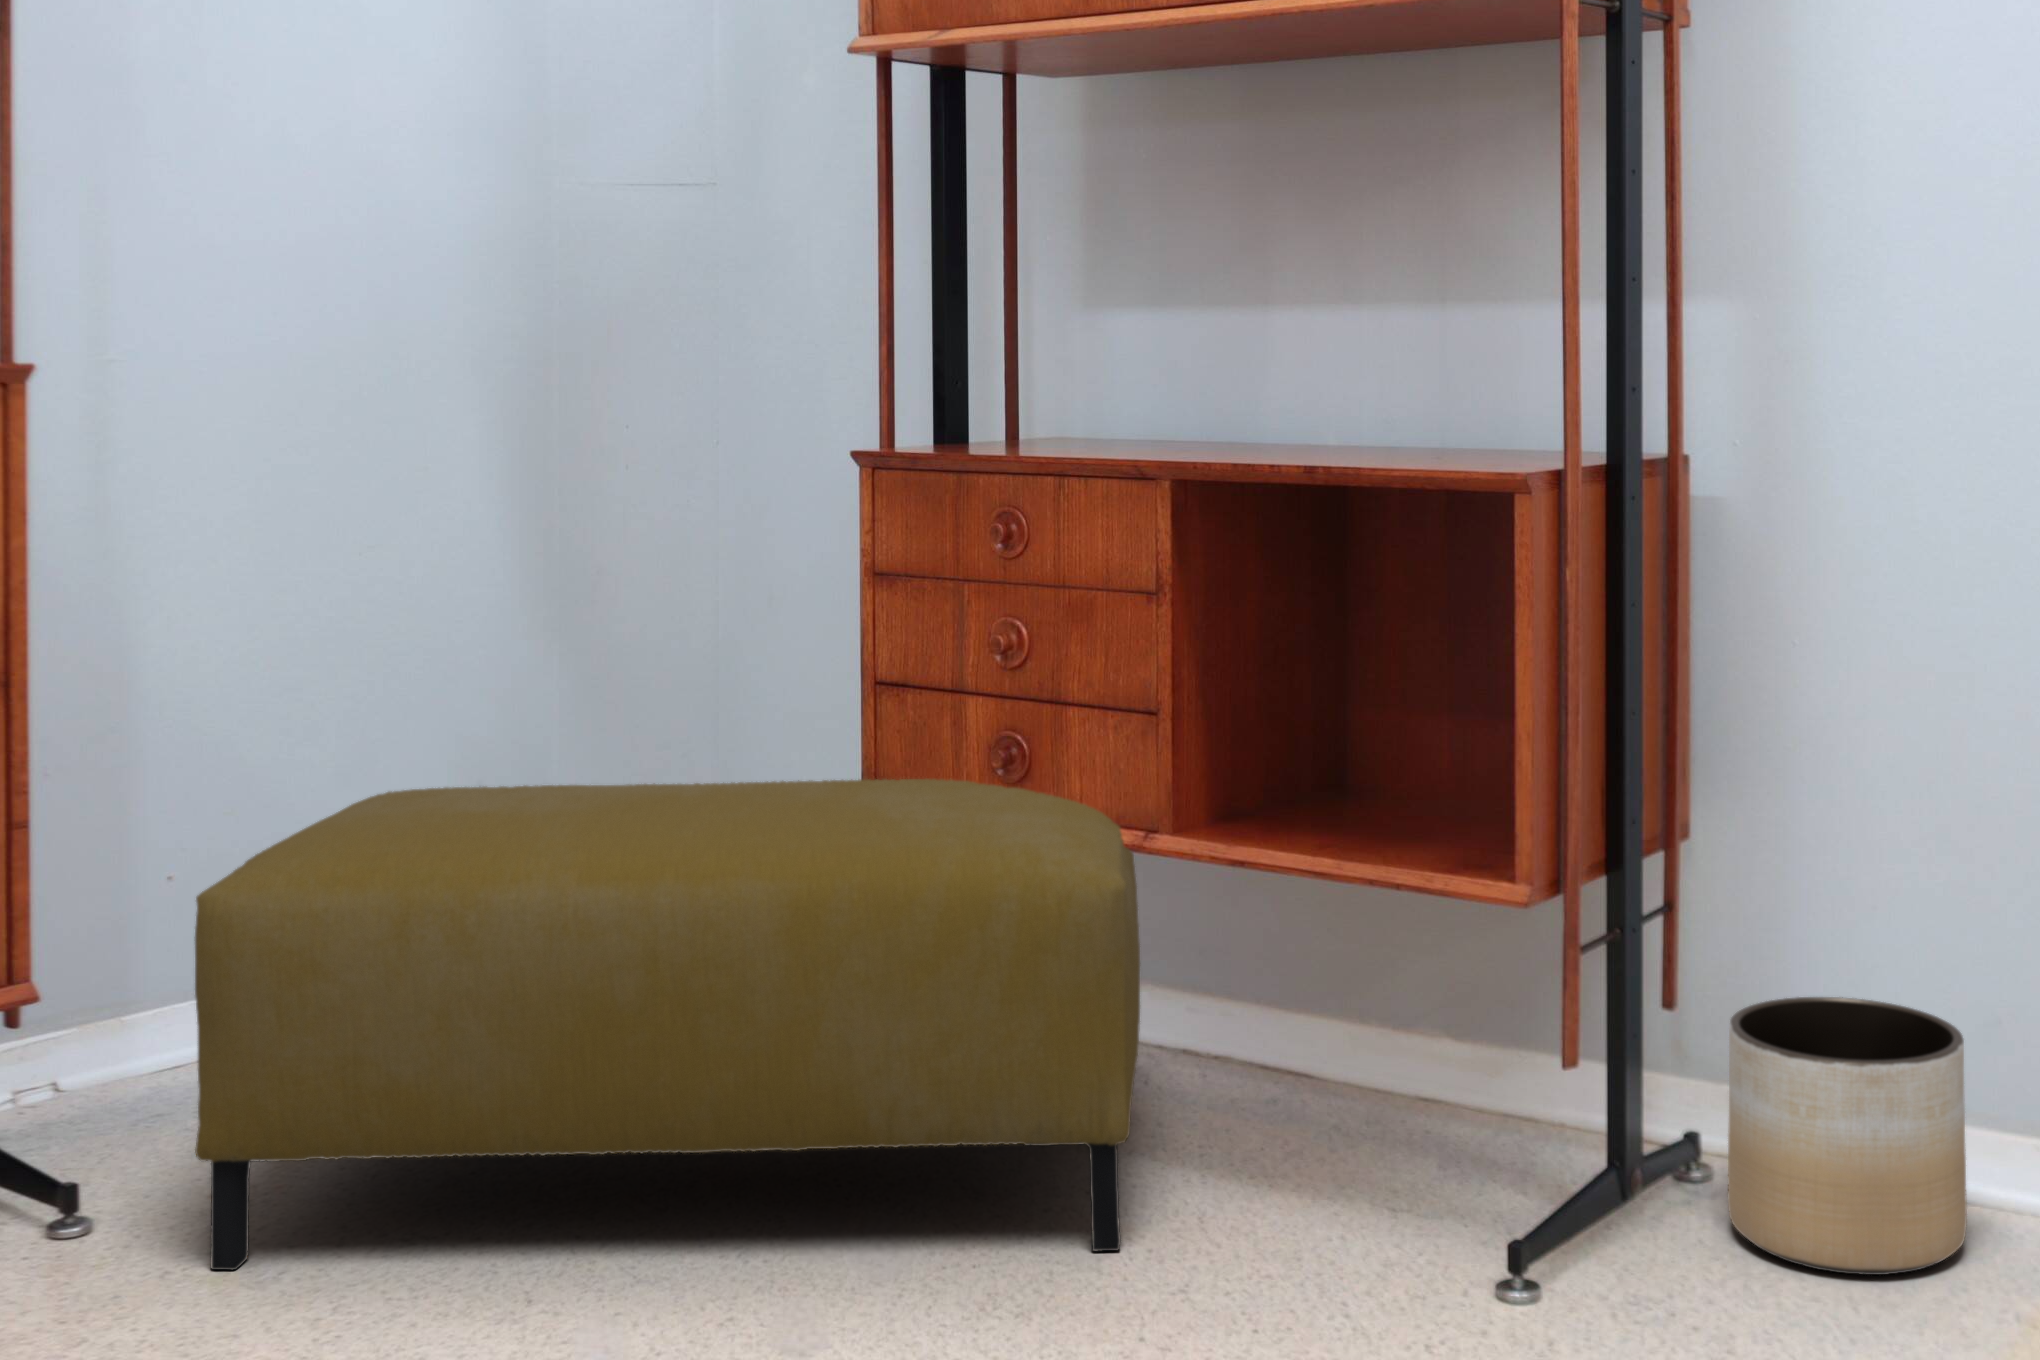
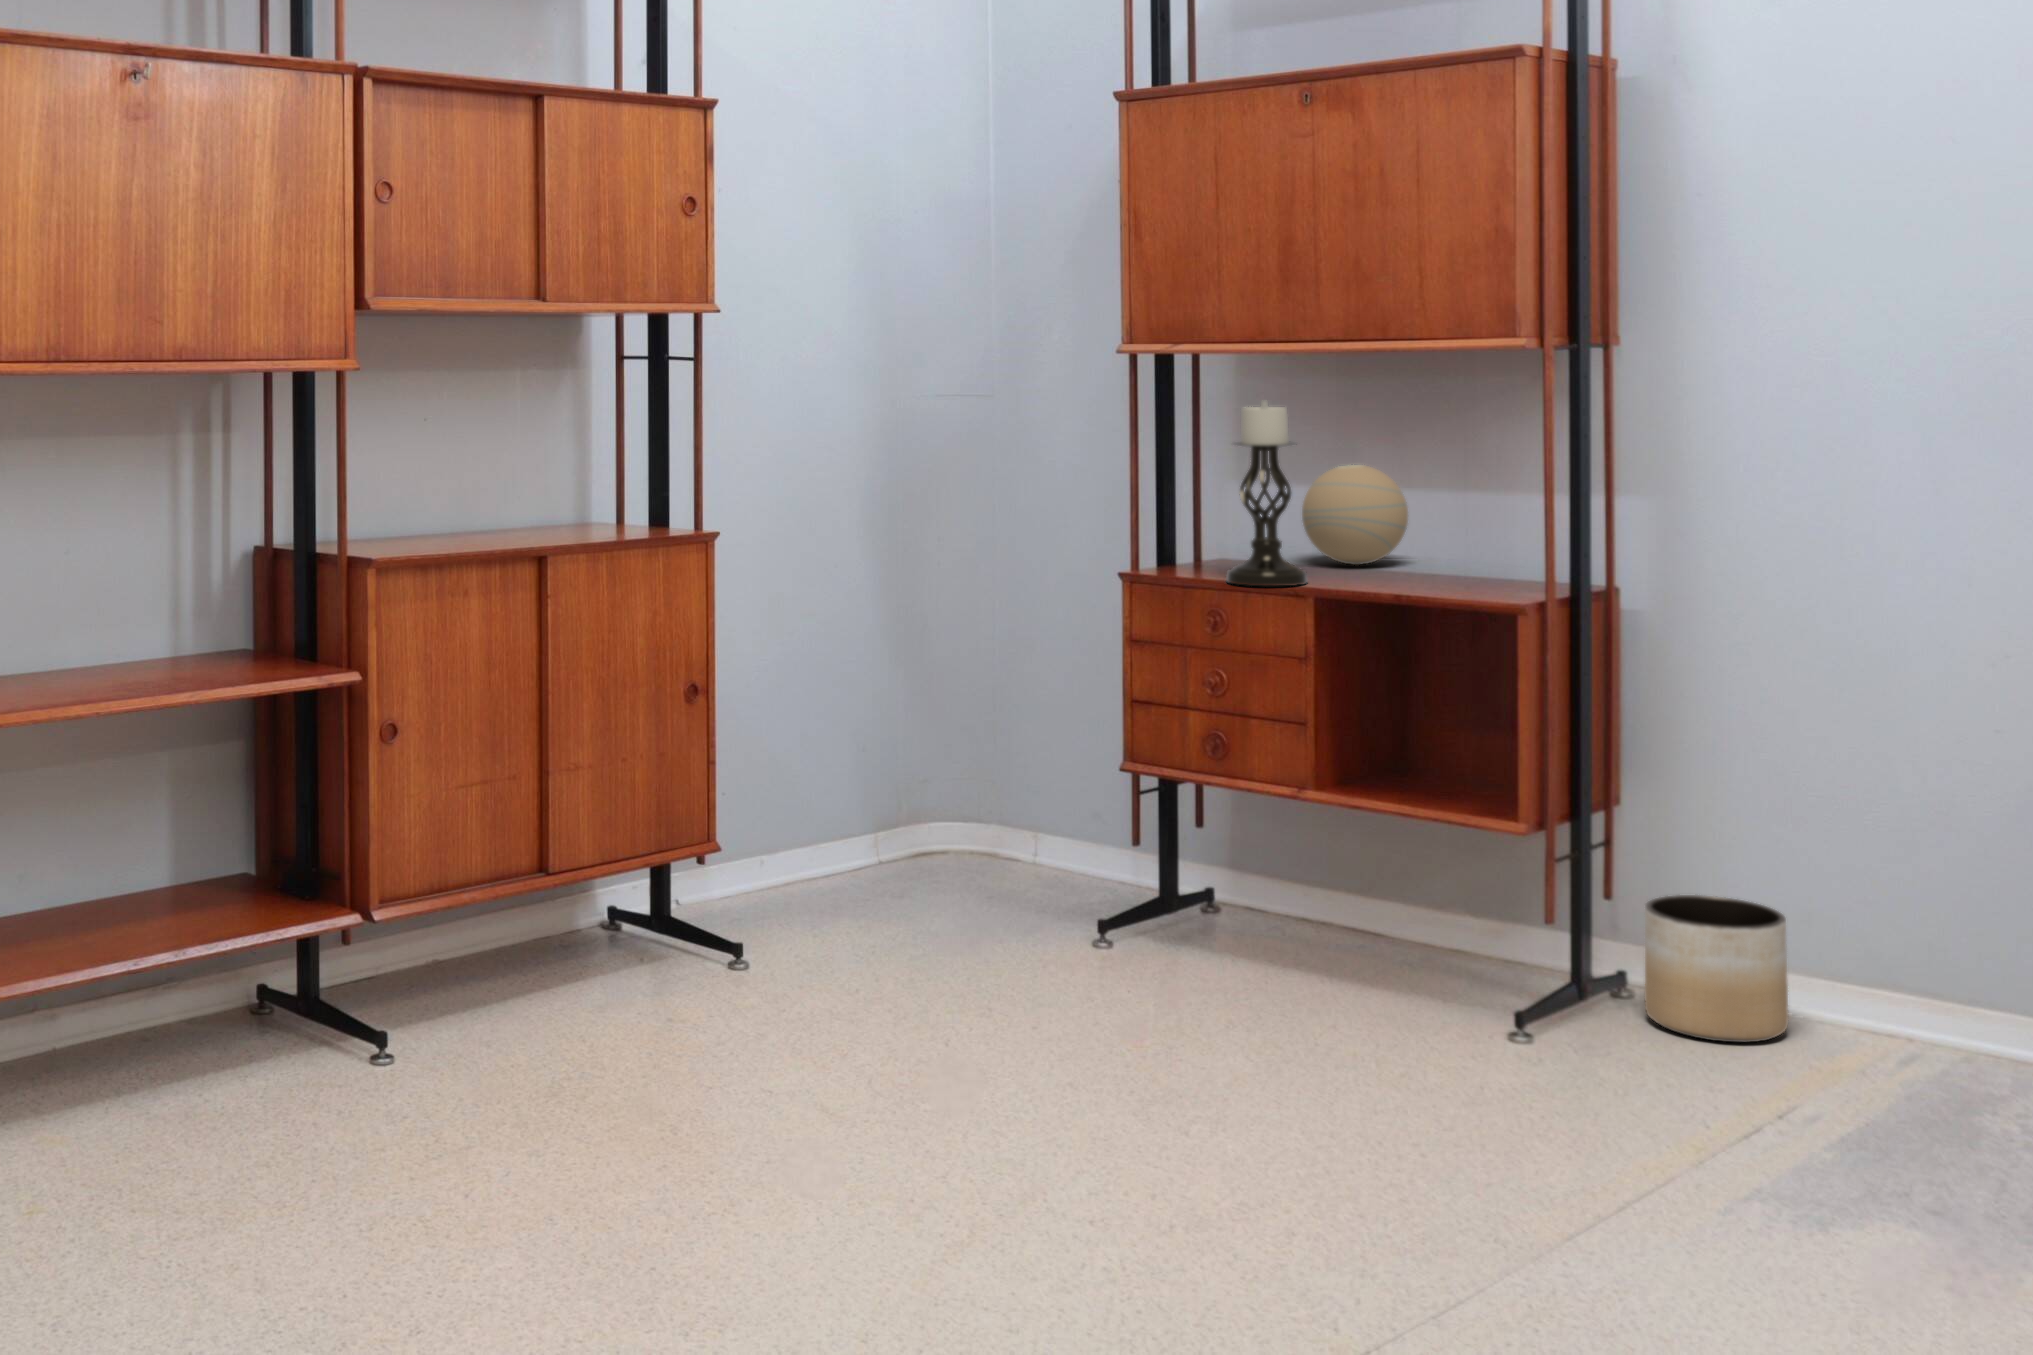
candle holder: none [1029,129,1171,463] -> present [1226,401,1308,586]
decorative orb: none [1179,269,1351,441] -> present [1302,465,1408,565]
ottoman: present [195,779,1140,1270] -> none [817,749,1300,1005]

